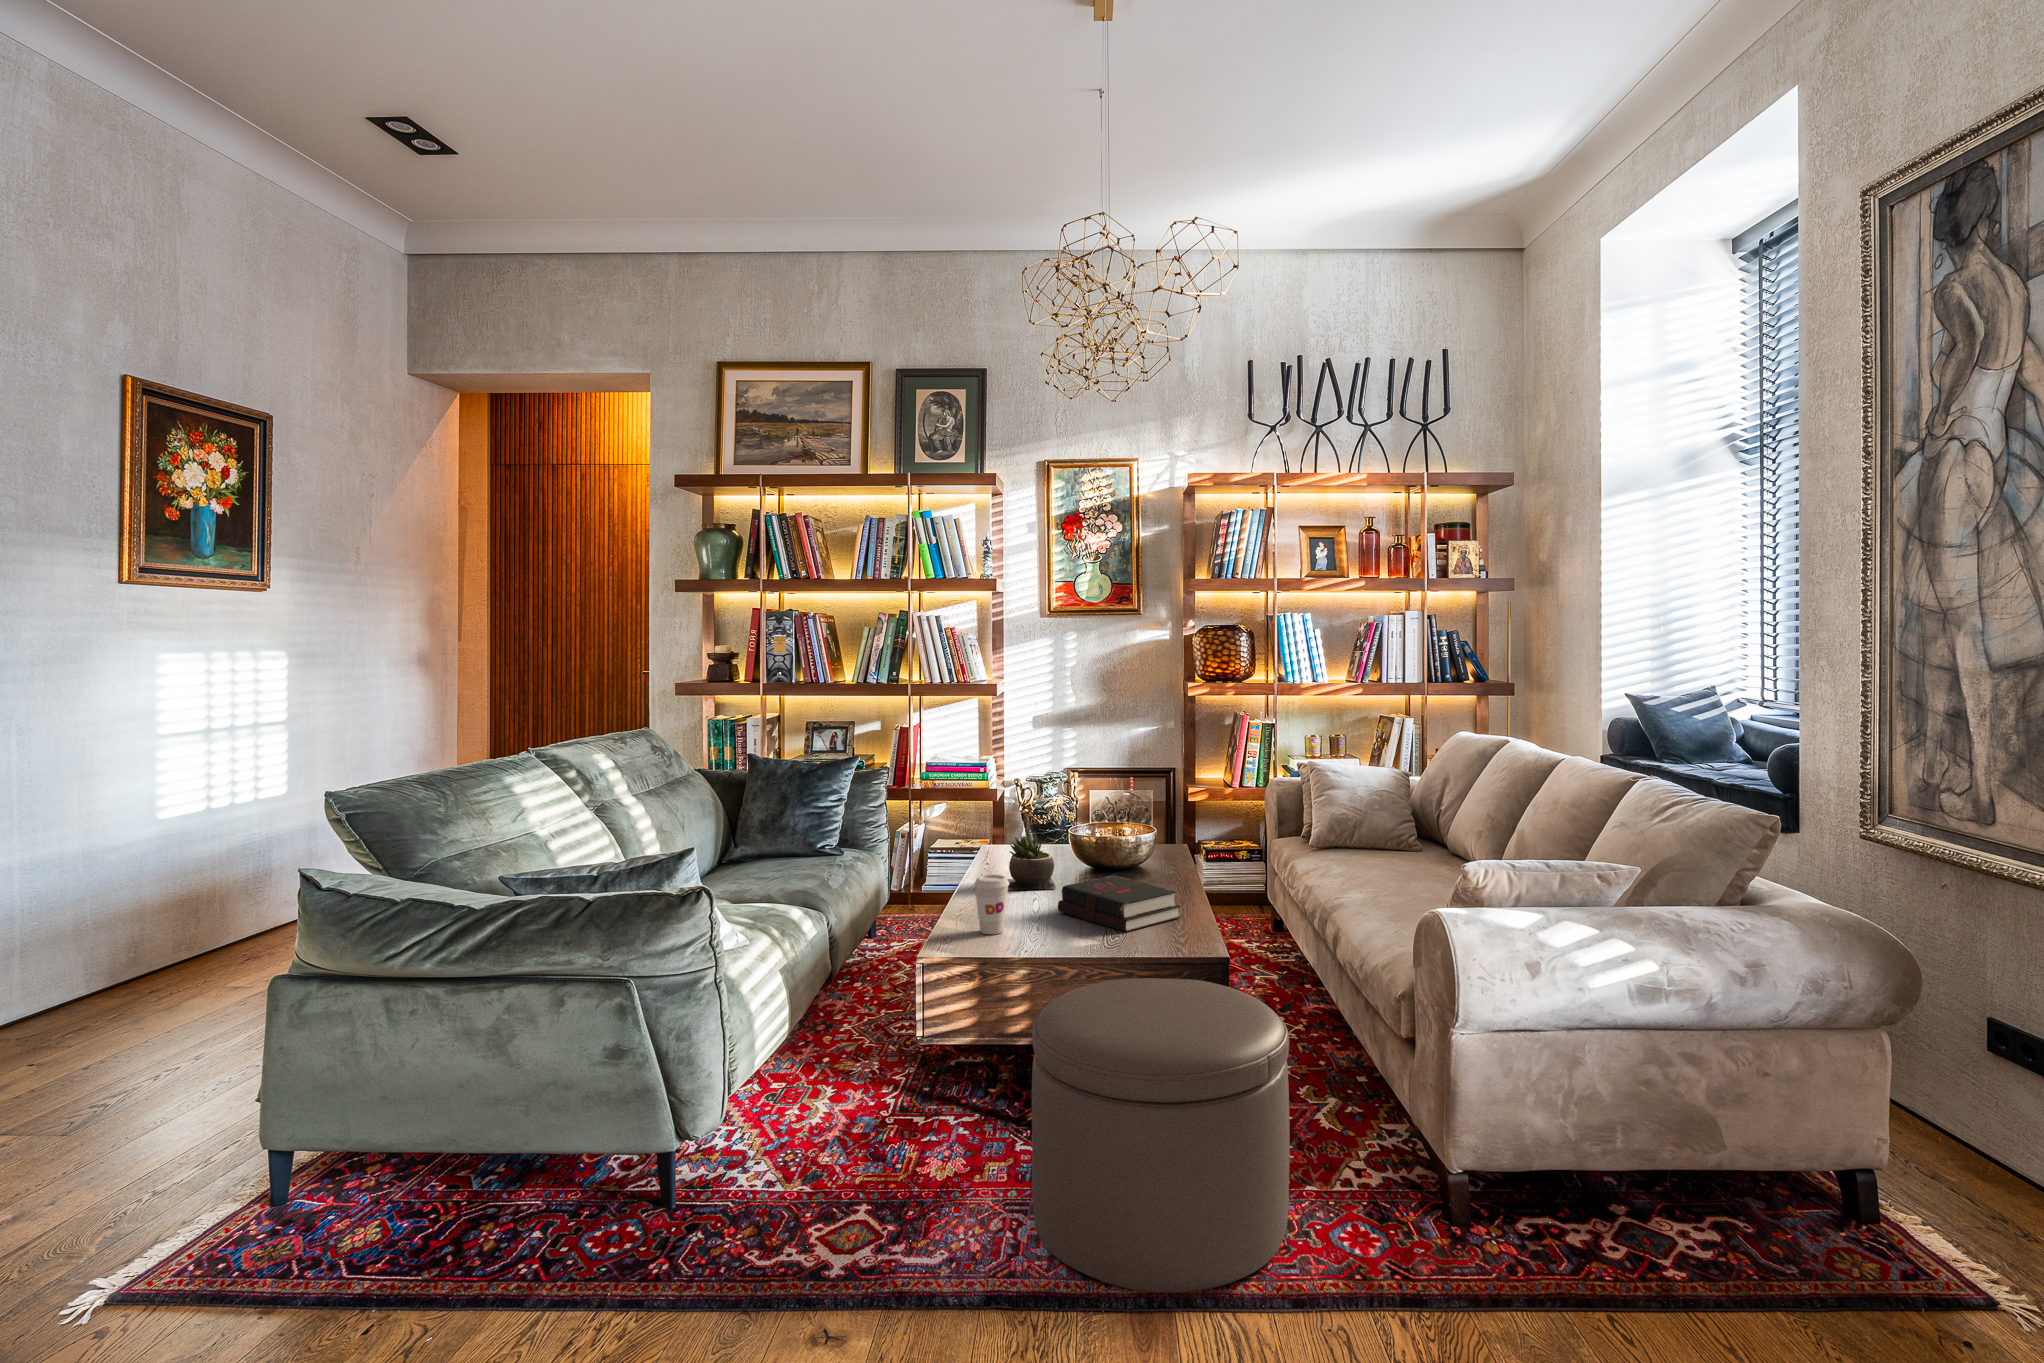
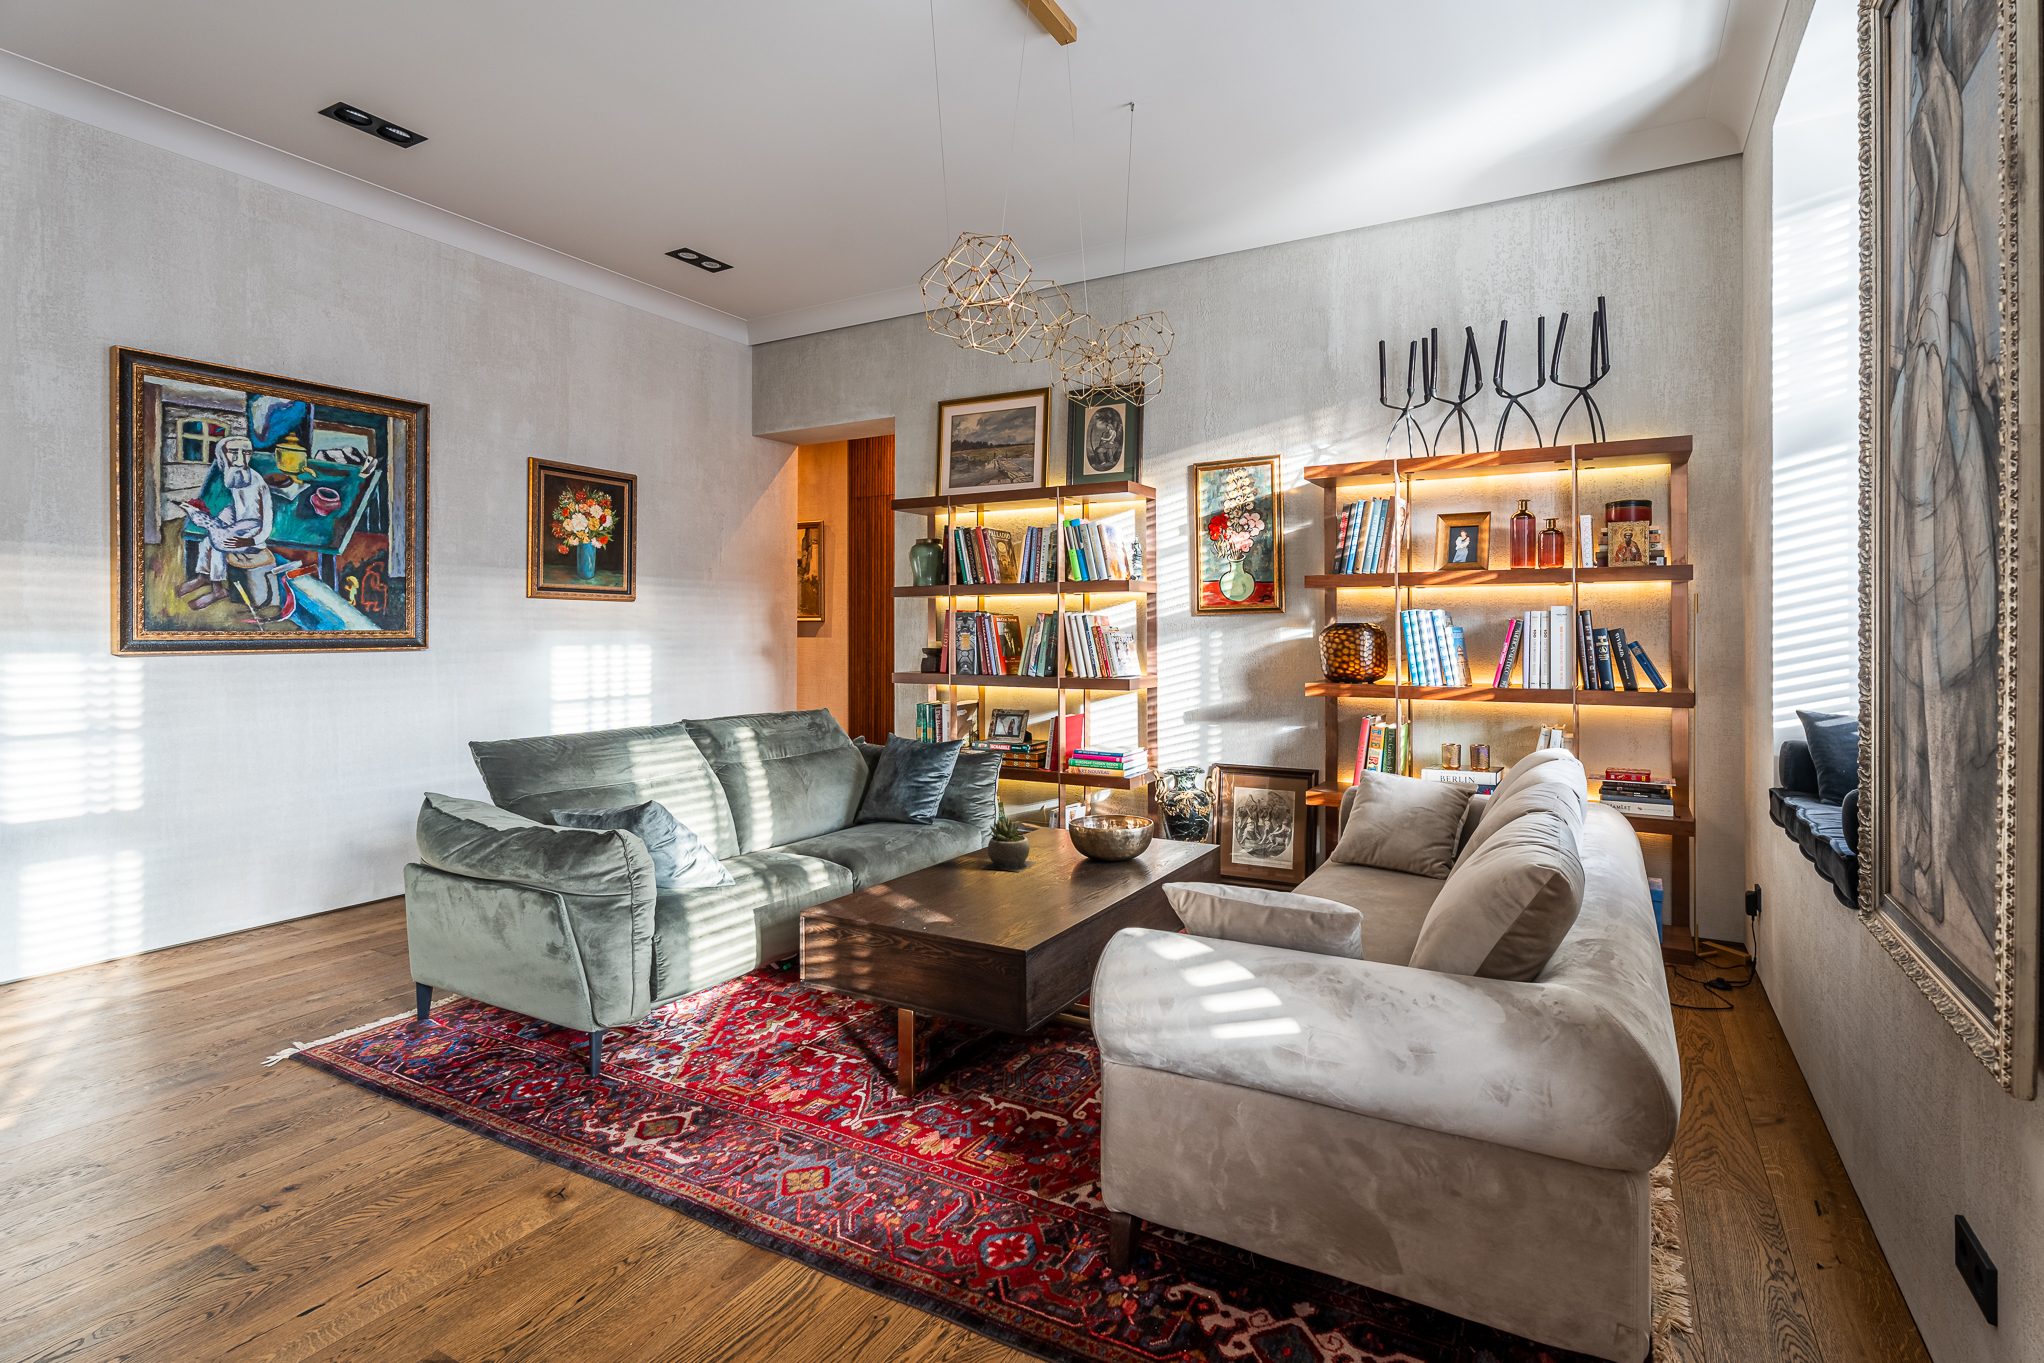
coffee cup: present [974,875,1009,934] -> none [875,849,906,902]
hardback book: present [1058,875,1181,932] -> none [974,864,1064,916]
ottoman: present [1032,978,1290,1293] -> none [757,955,1000,1246]

